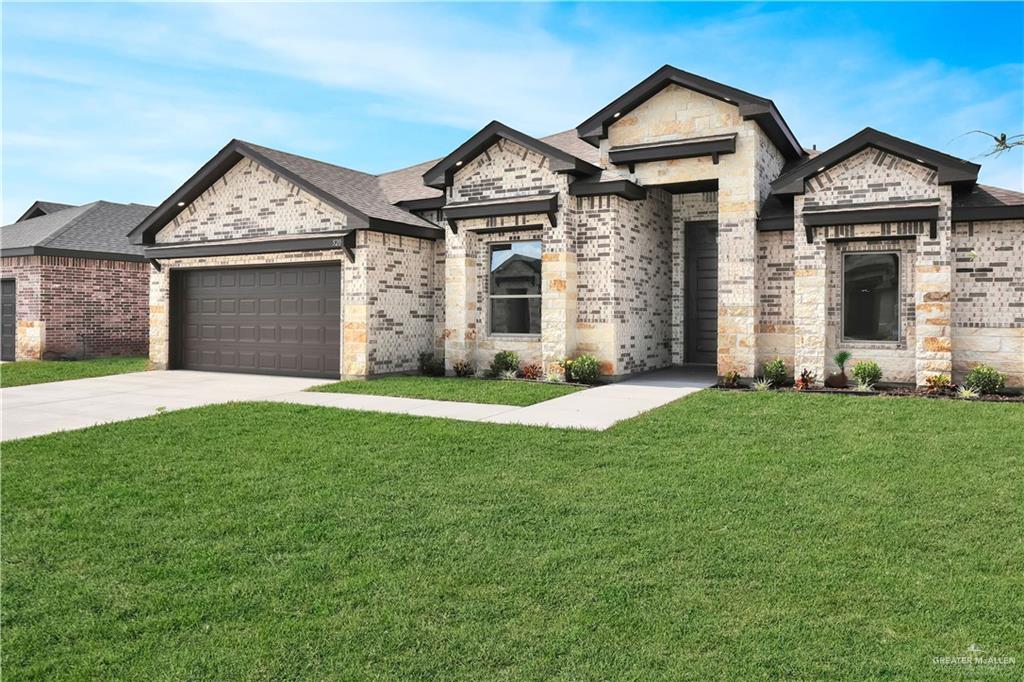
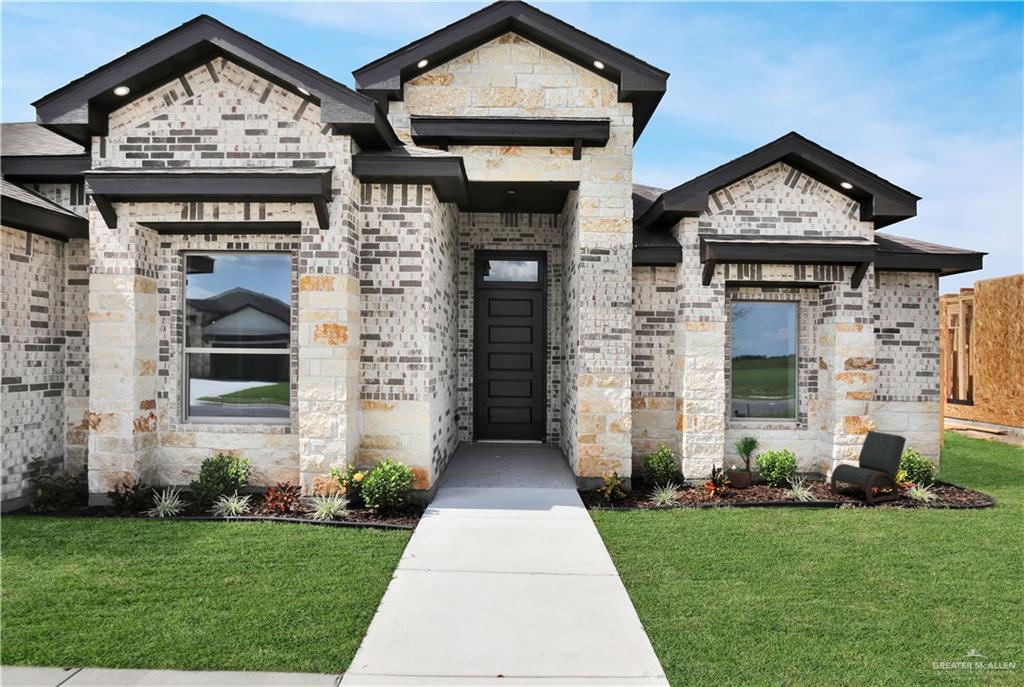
lounge chair: none [905,347,964,395] -> present [831,431,906,504]

